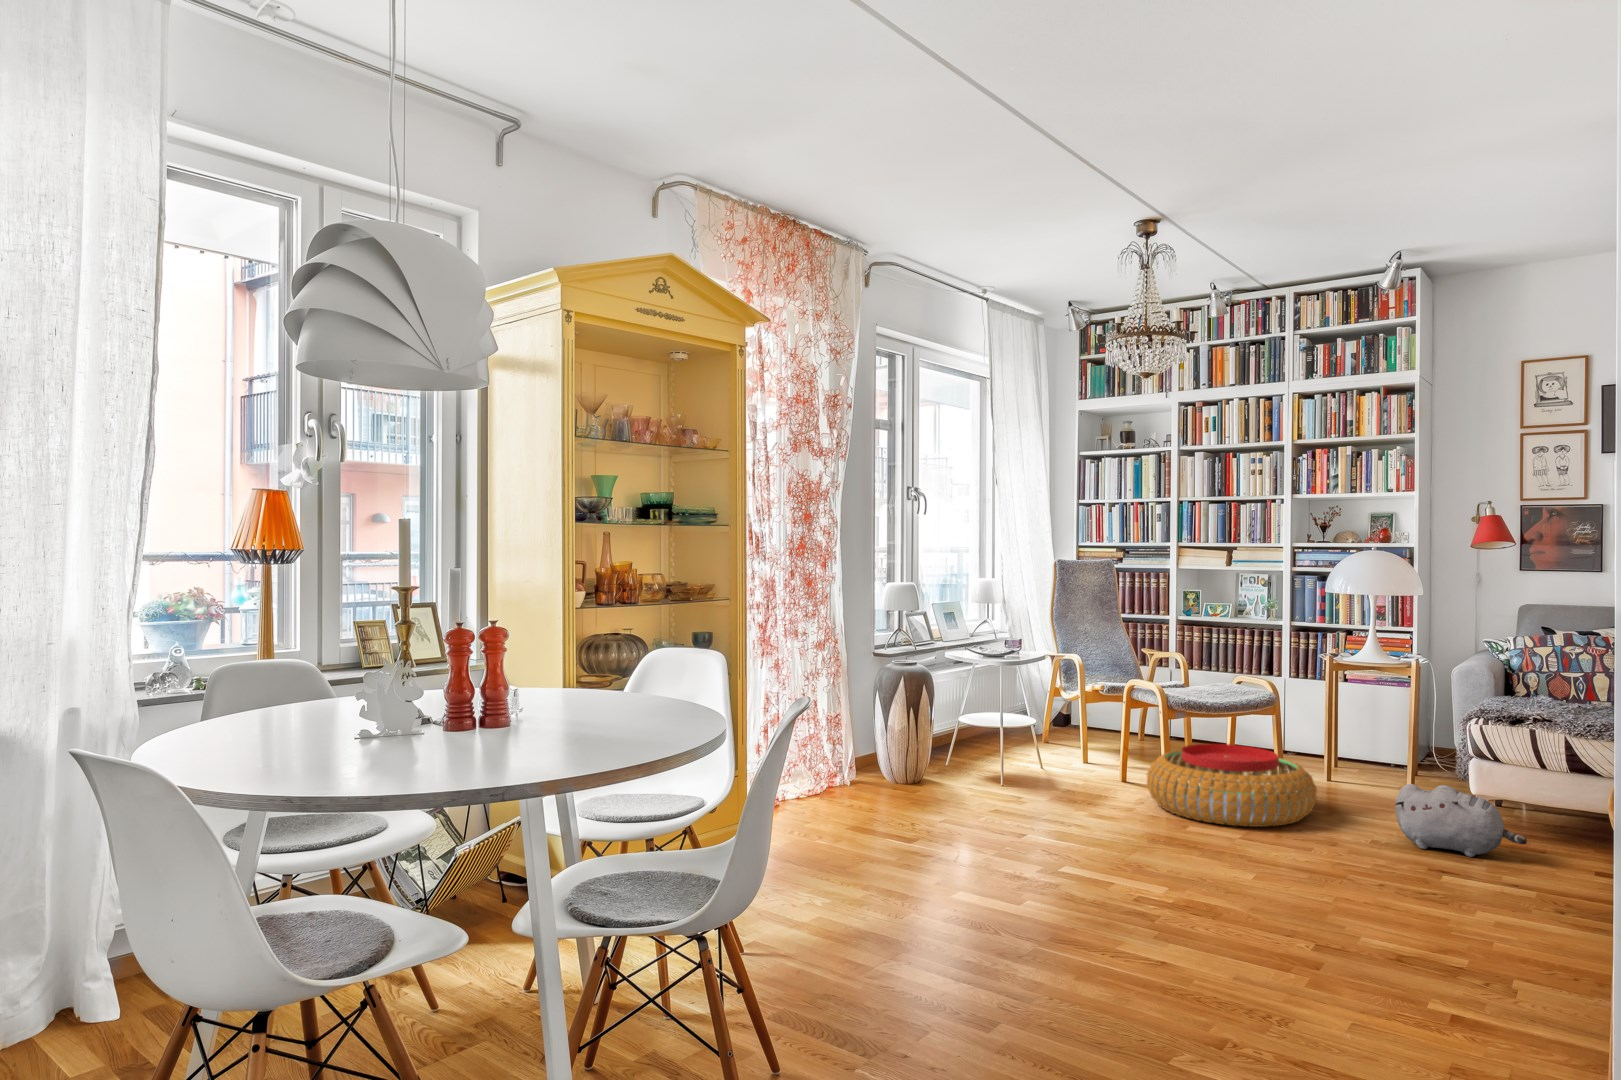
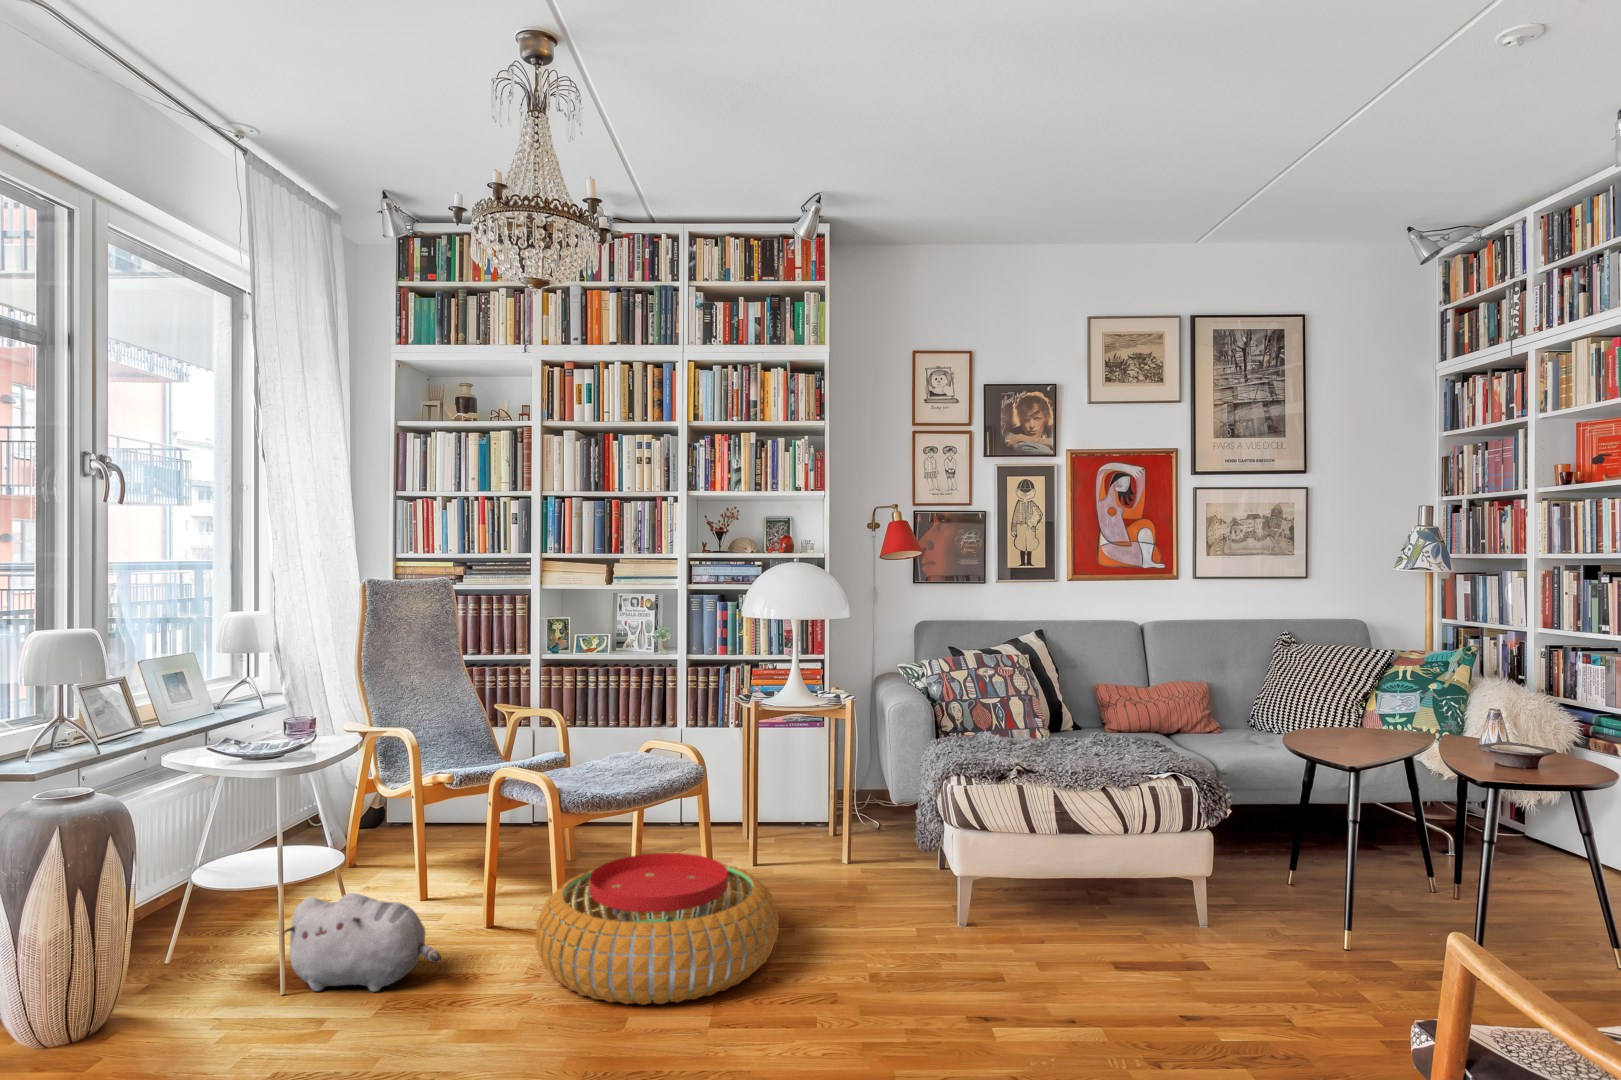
plush toy: present [1395,784,1527,857] -> present [282,893,441,992]

